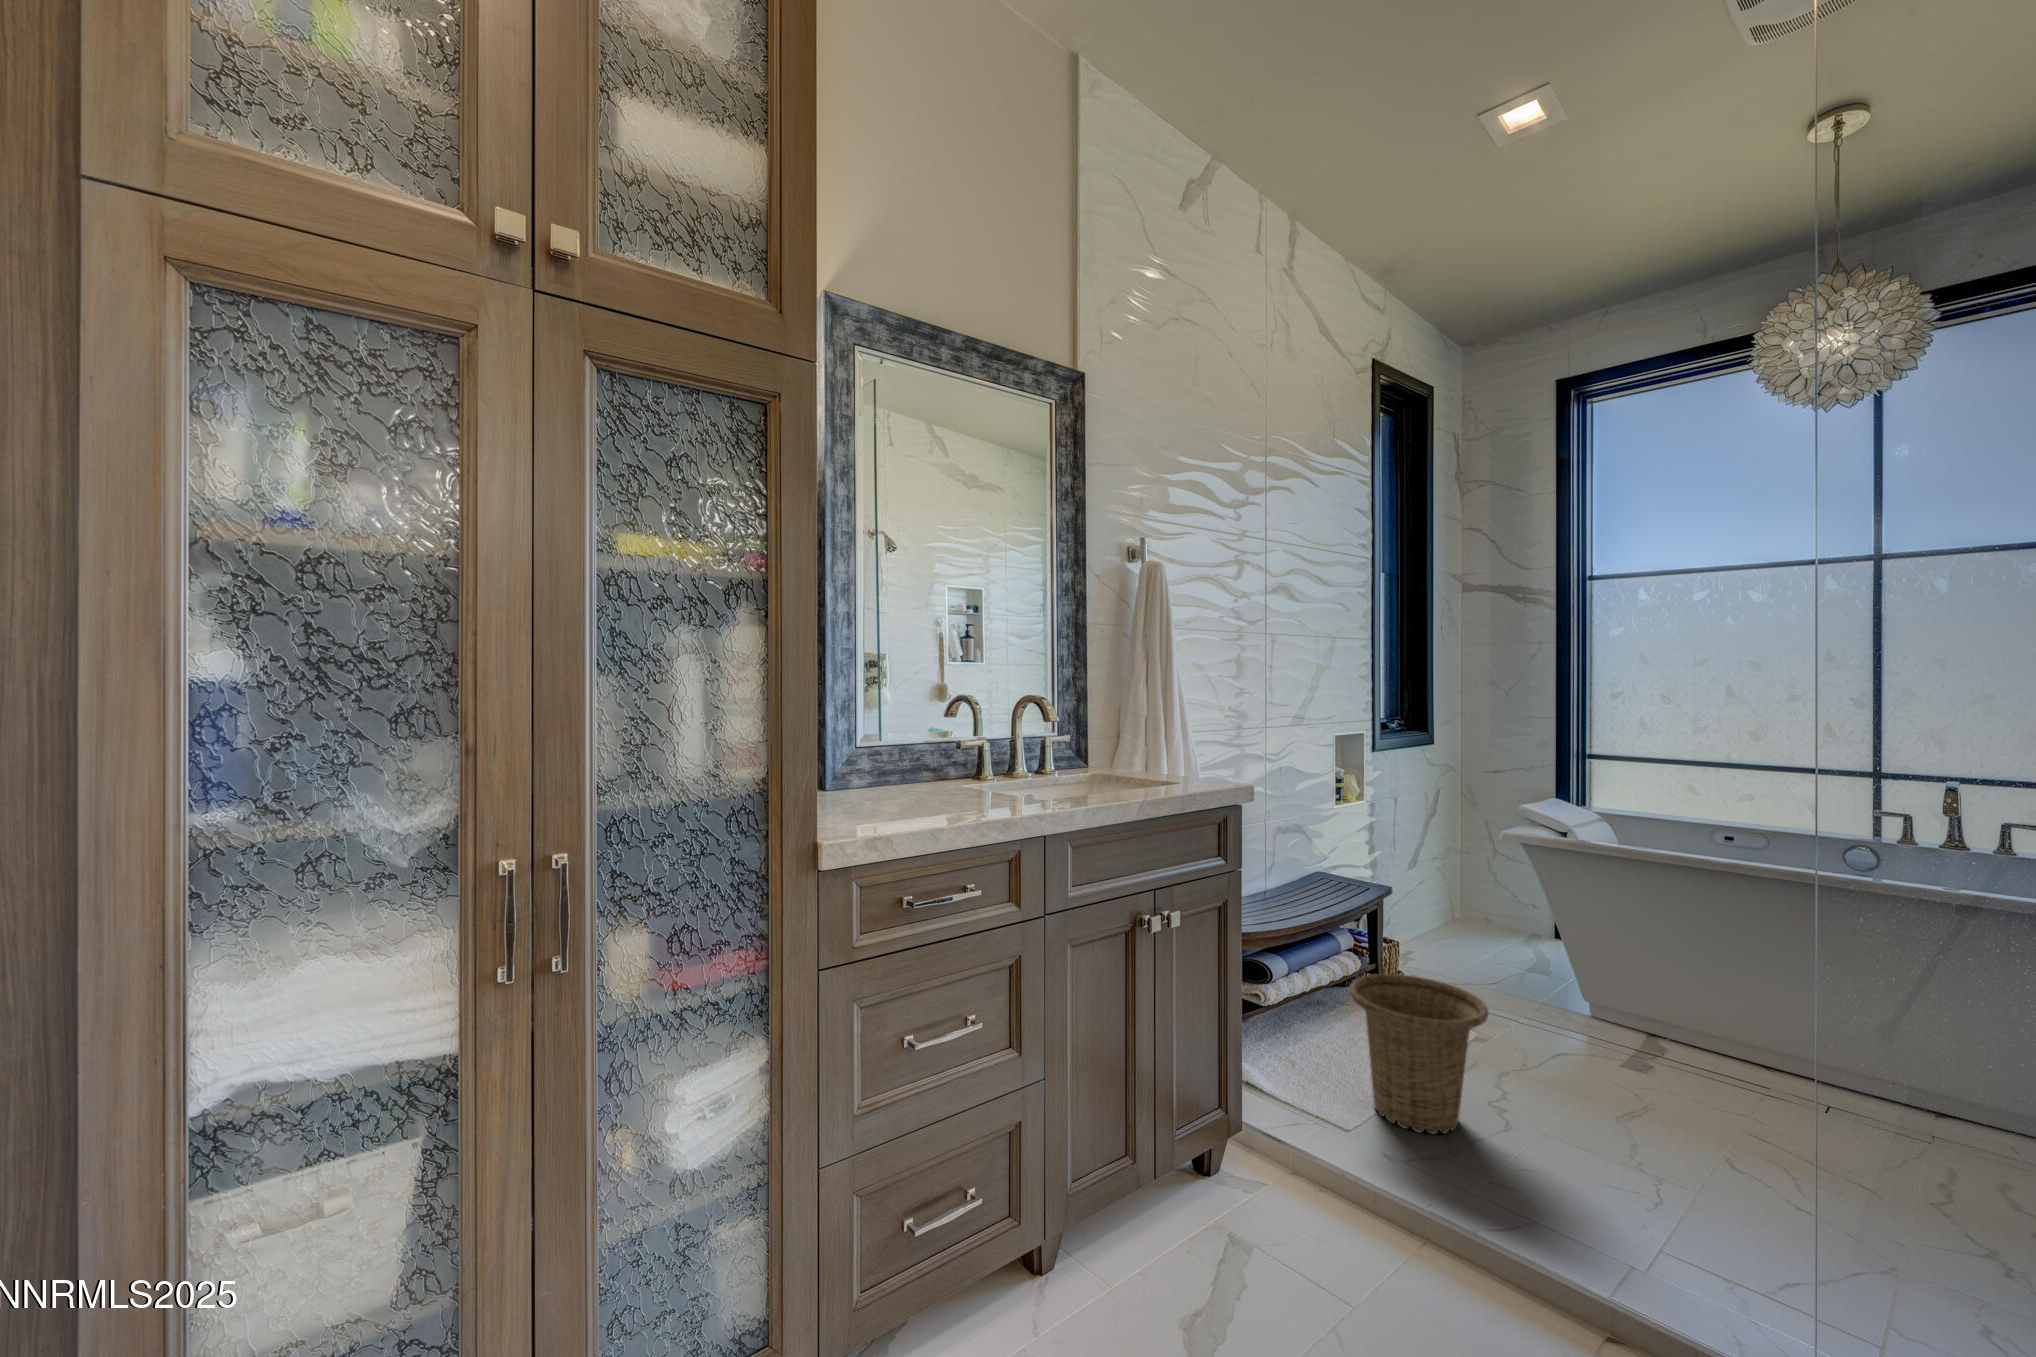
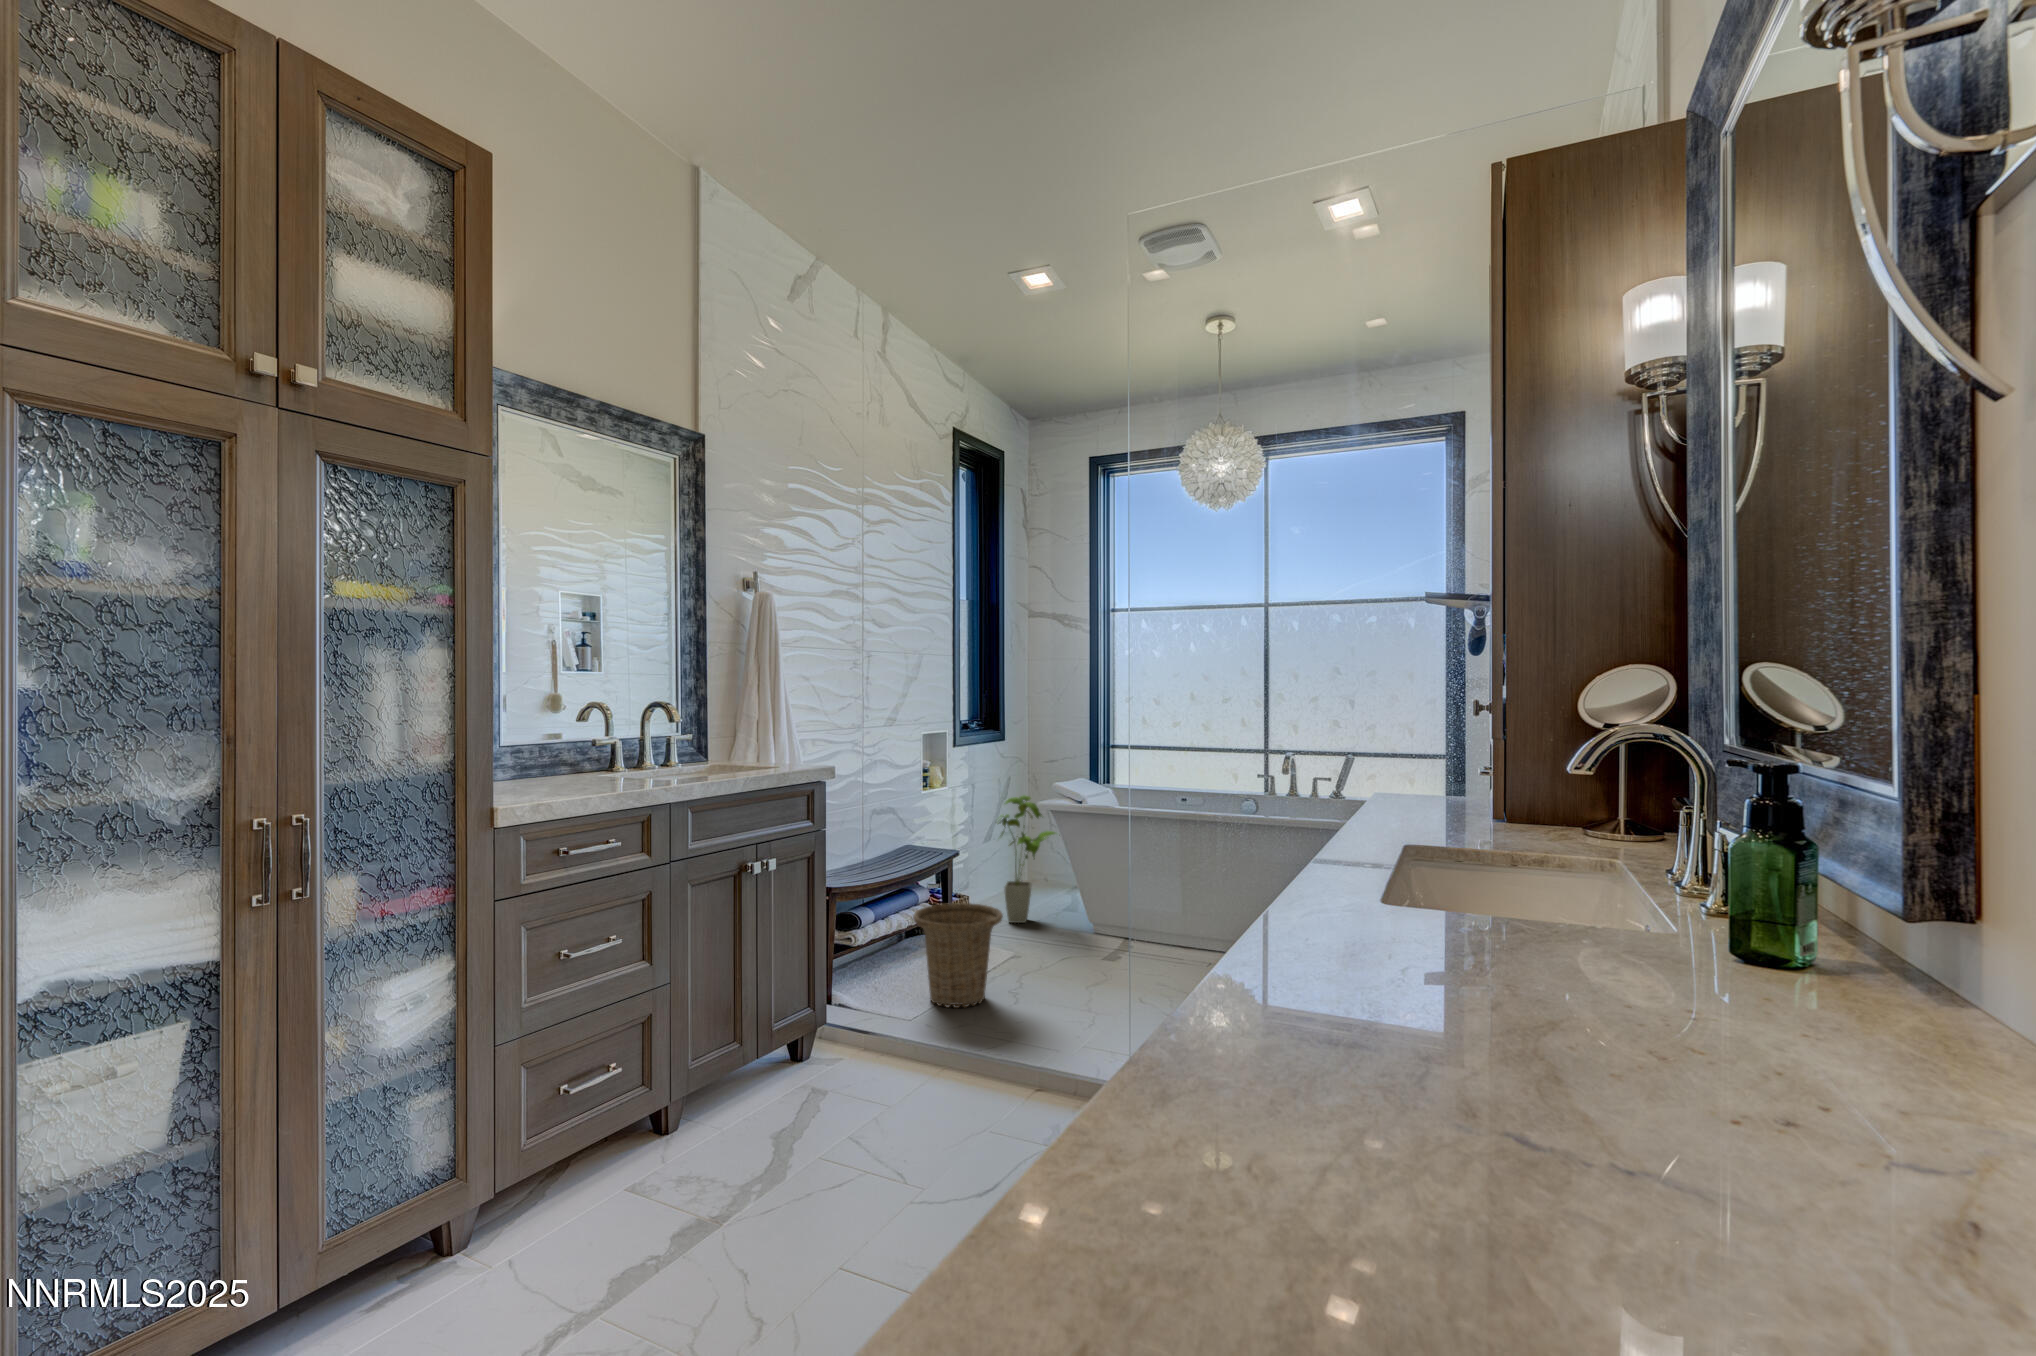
house plant: none [1433,823,1534,990] -> present [997,795,1056,923]

